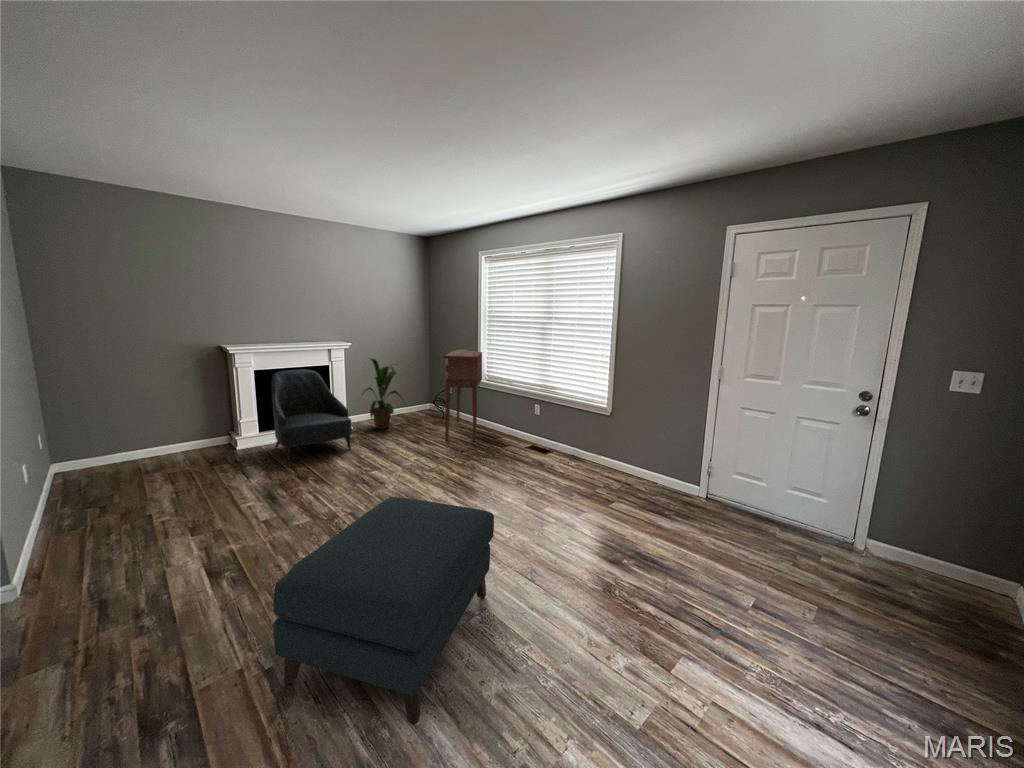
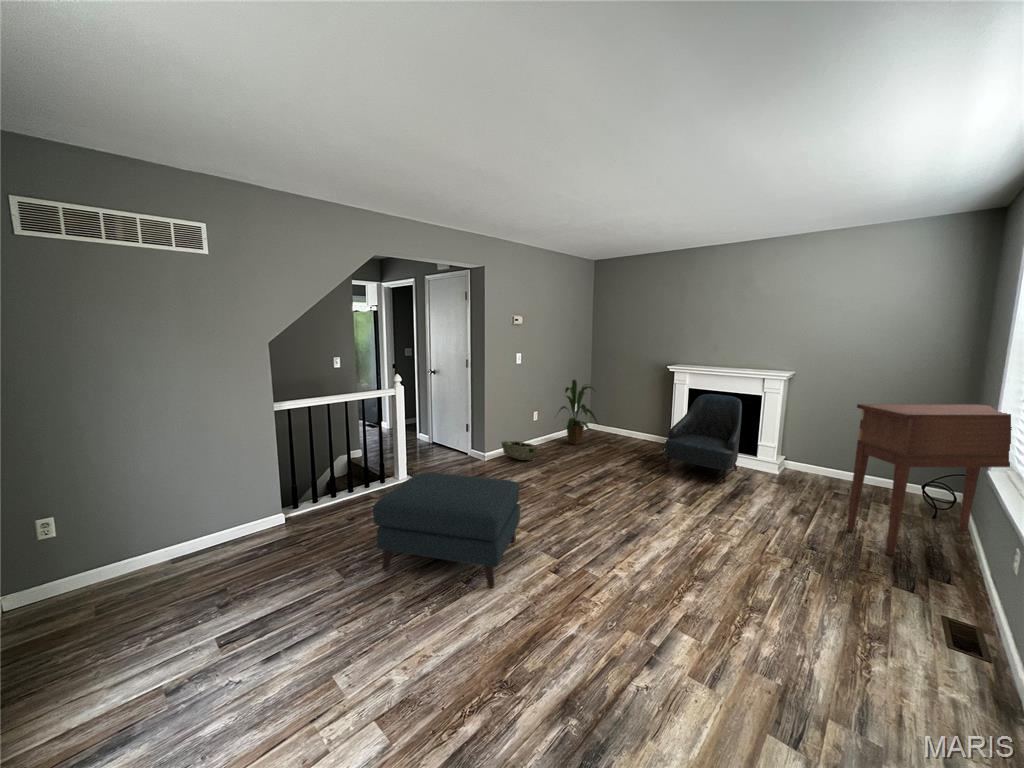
house plant: present [365,359,400,429] -> present [559,380,598,445]
woven basket: none [11,509,118,563] -> present [502,441,538,460]

